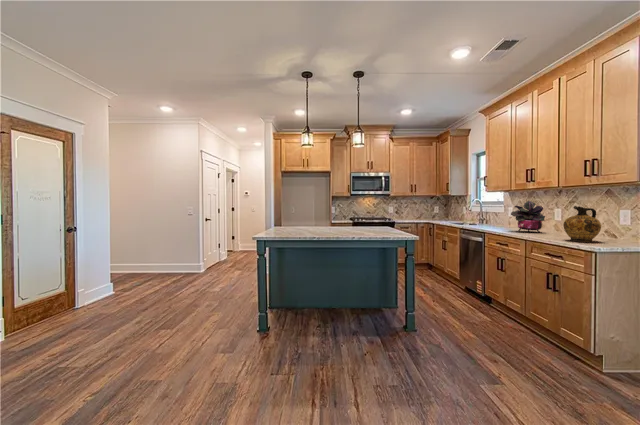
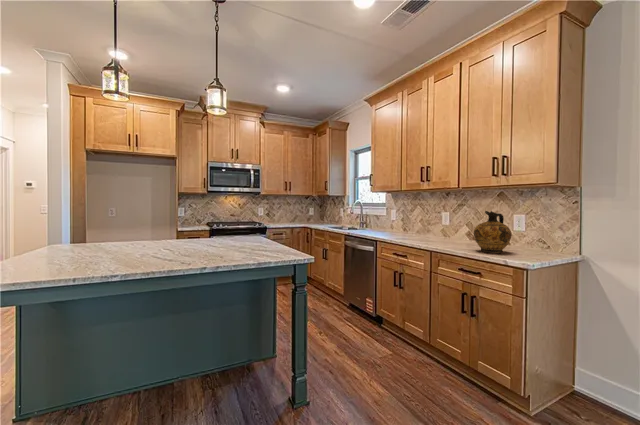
potted plant: present [511,201,545,233] -> none [406,204,441,240]

